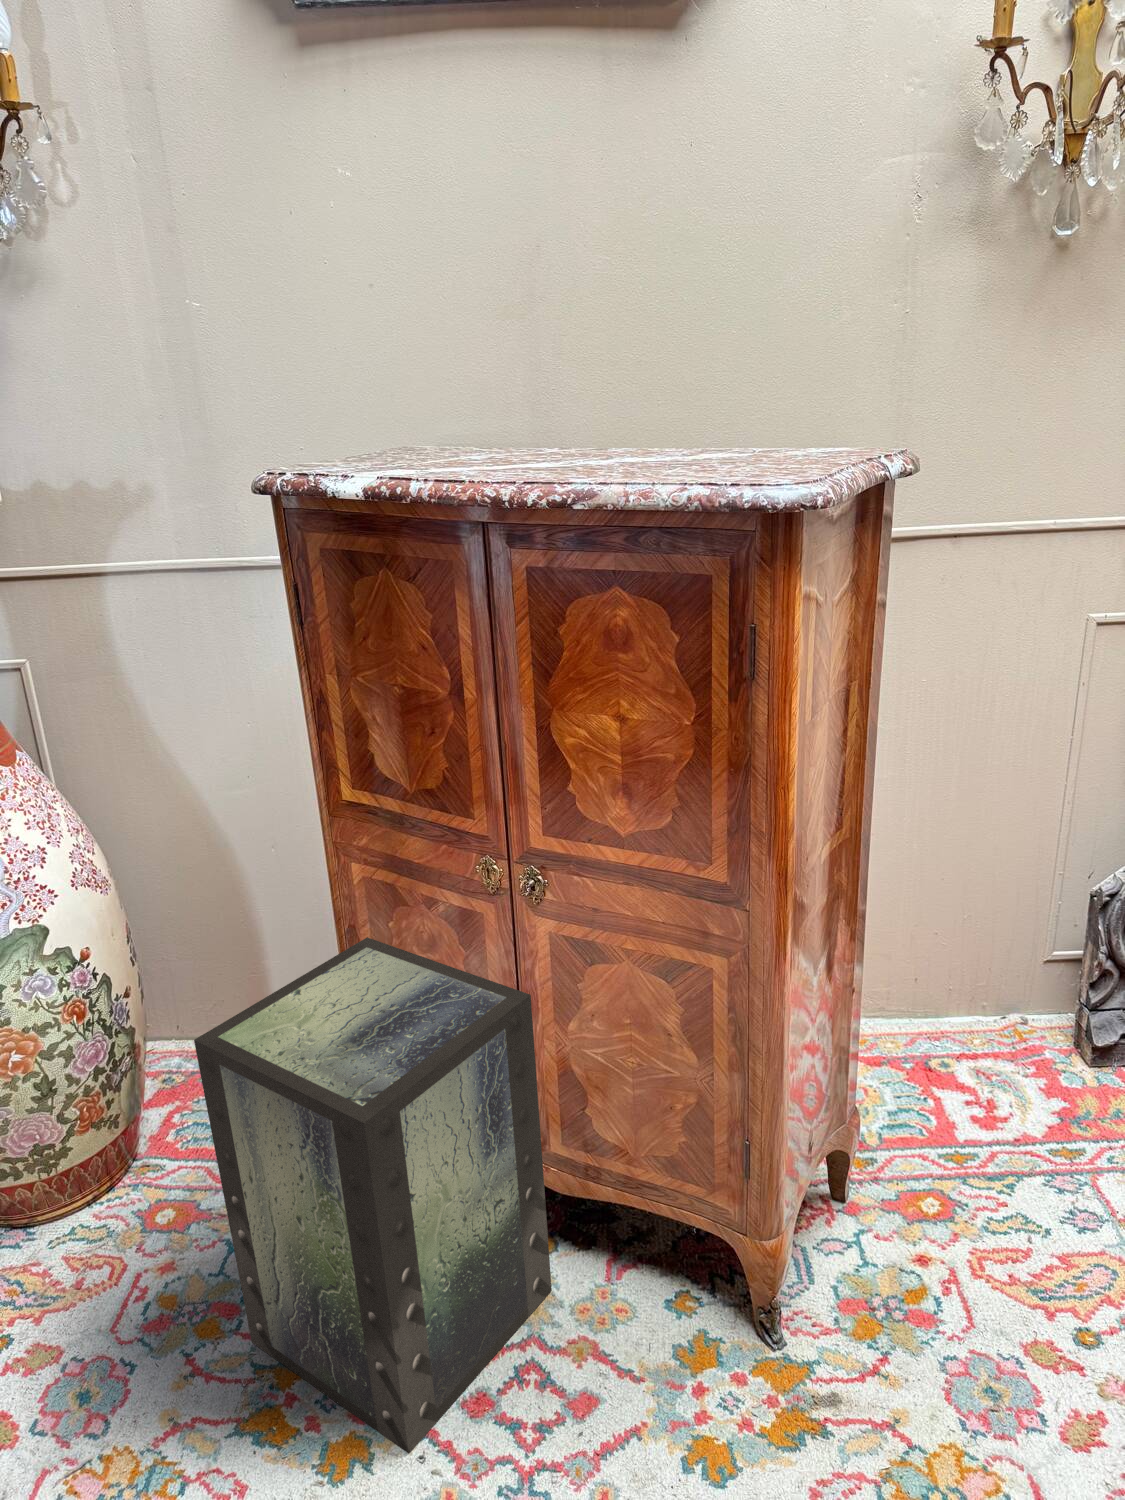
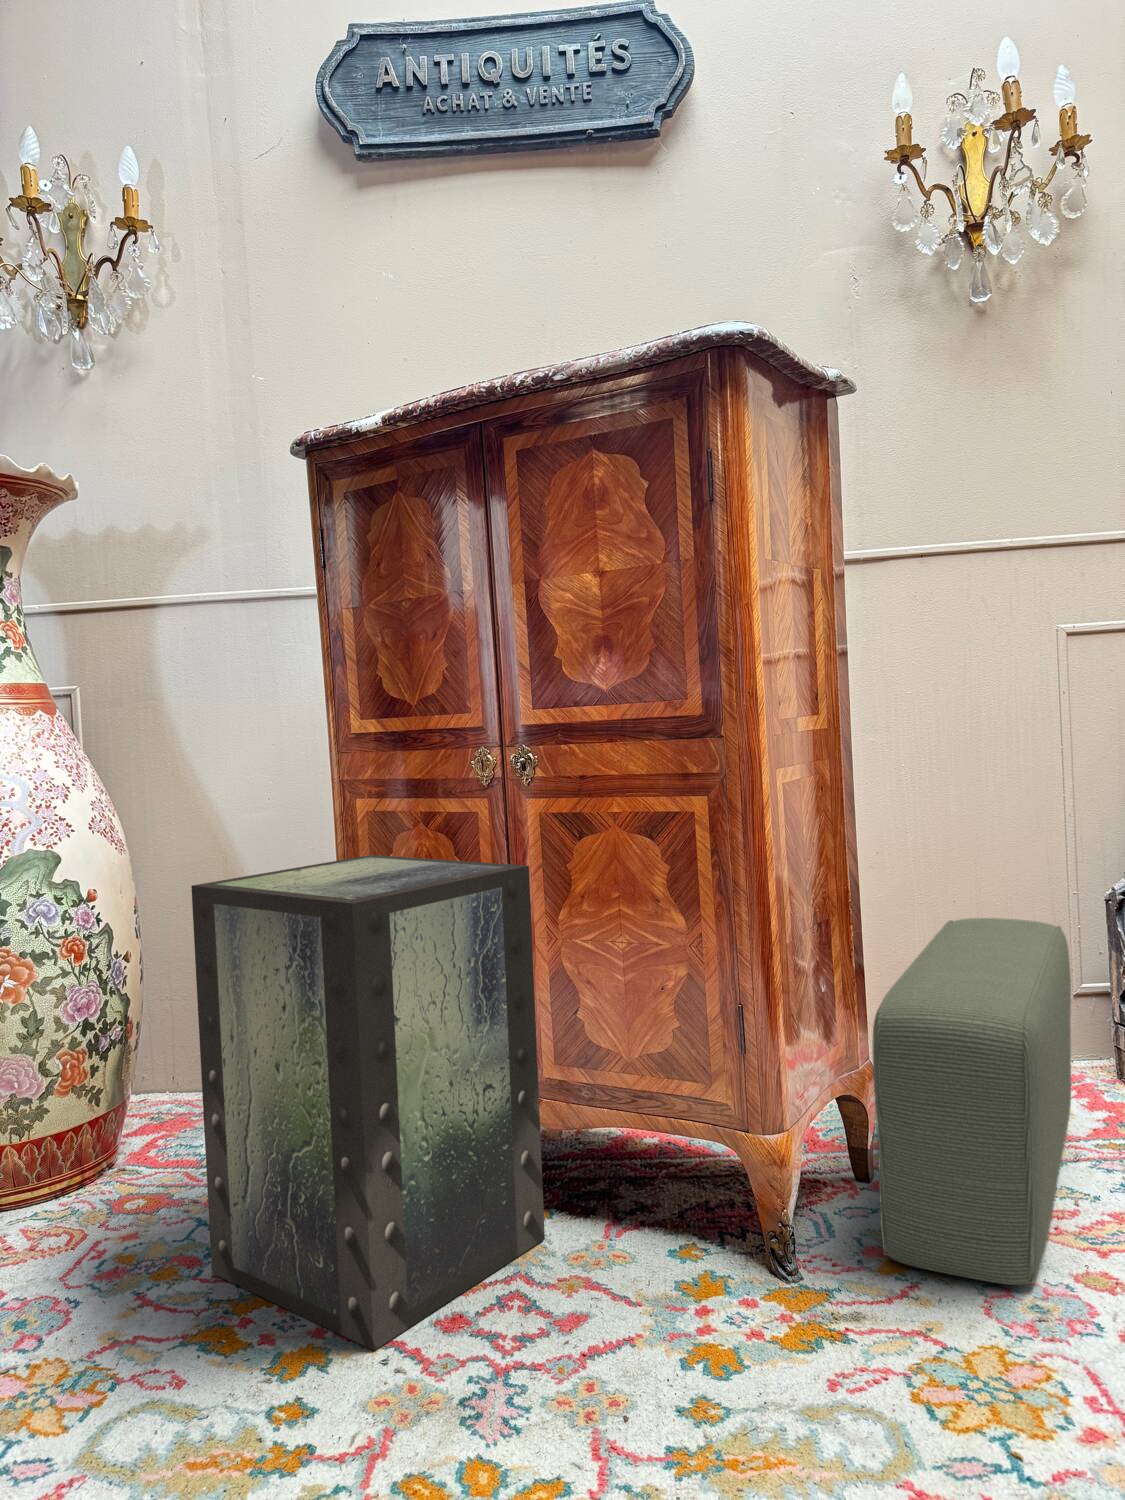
pouf: none [857,928,1045,1361] -> present [873,918,1071,1285]

